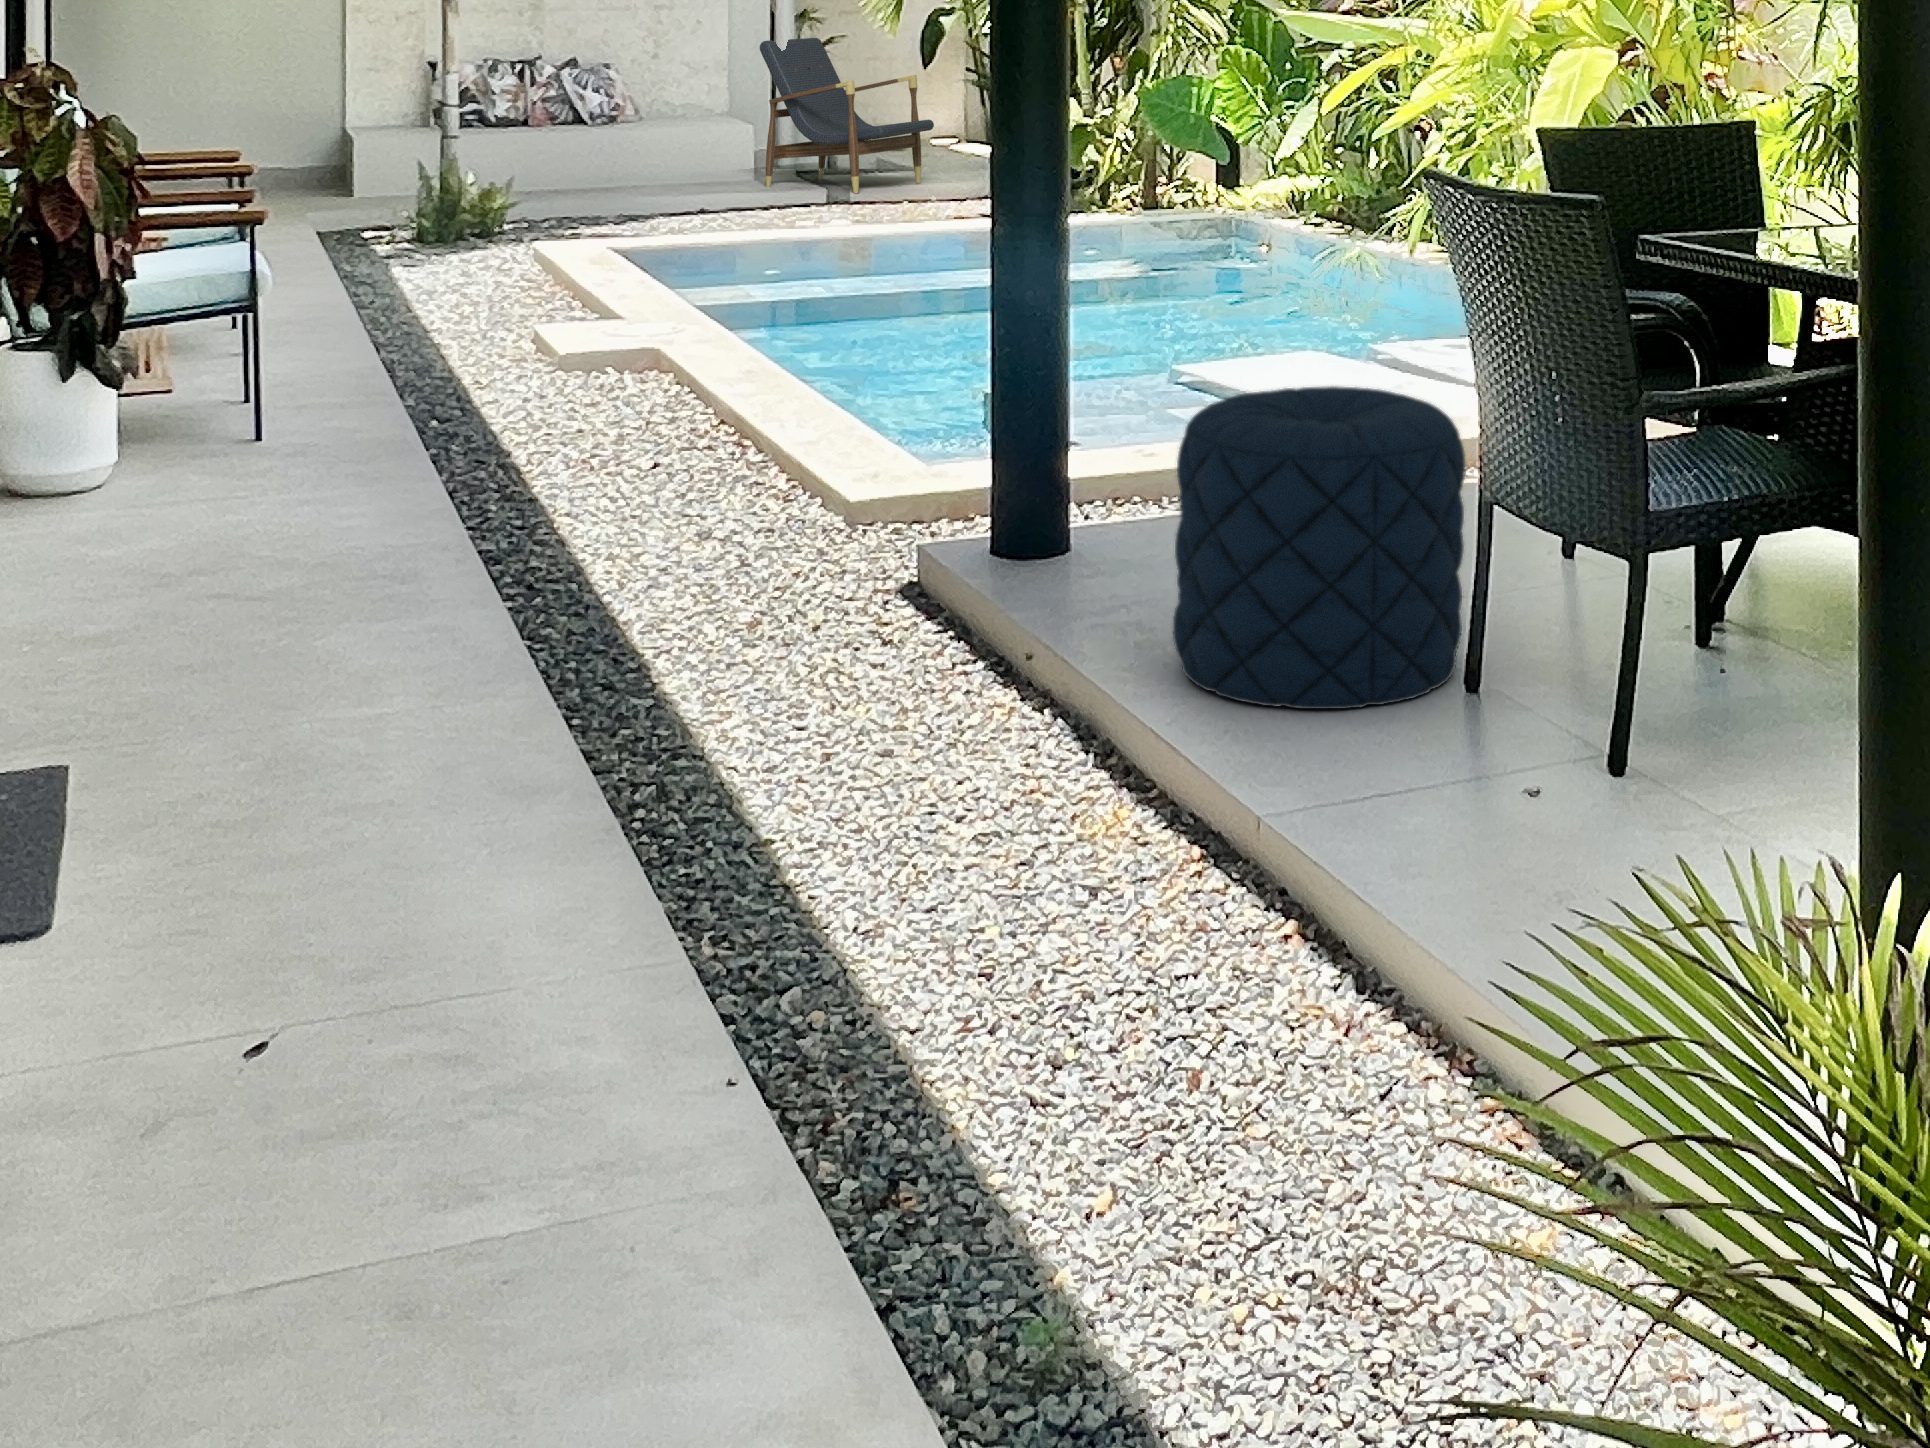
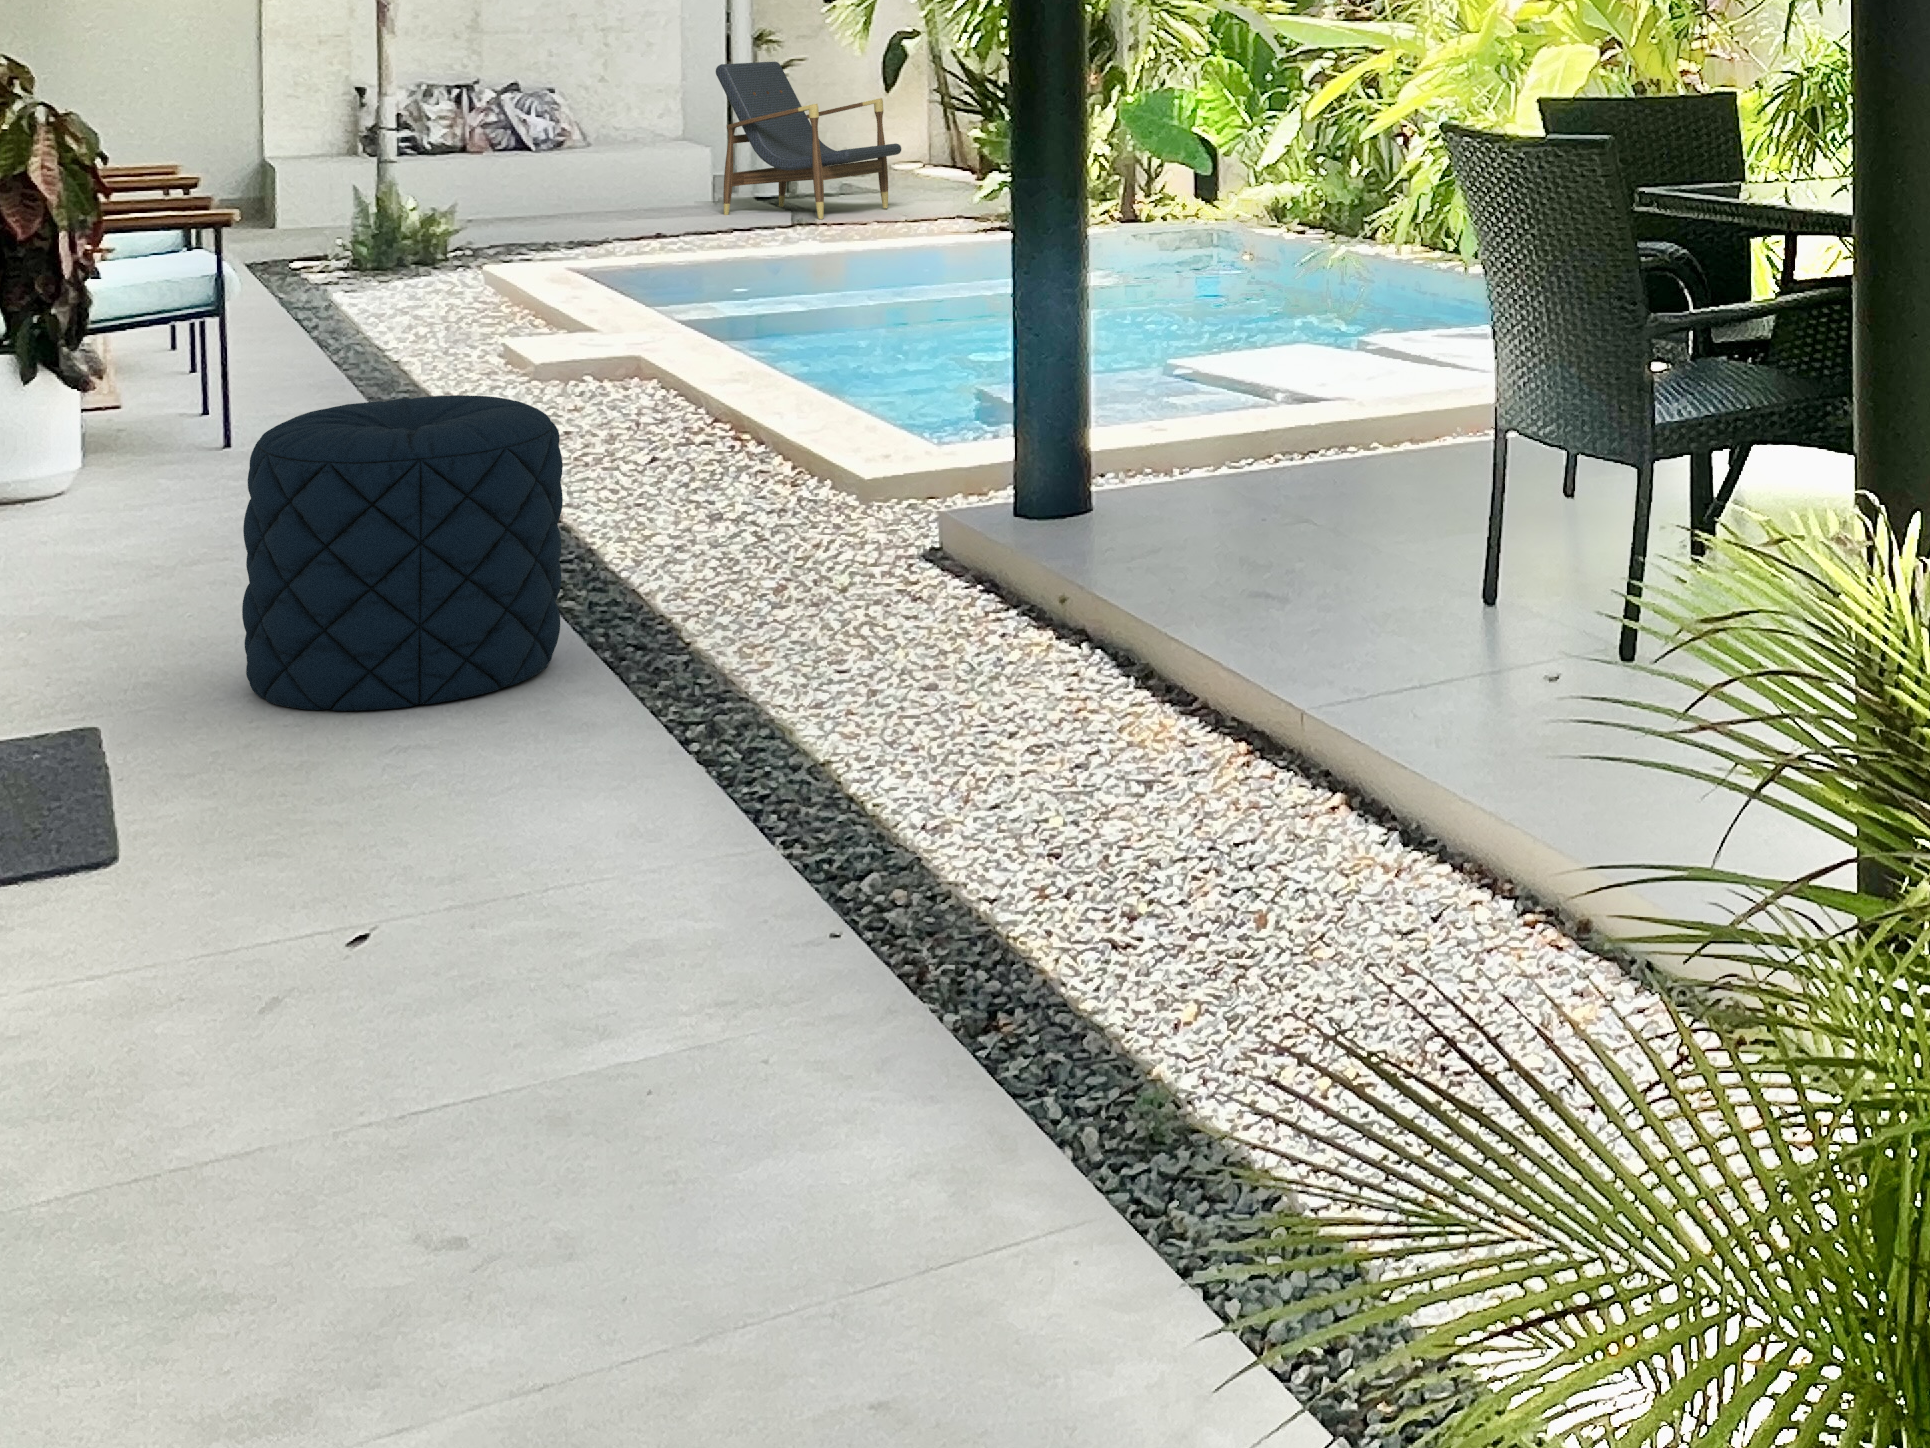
pouf: present [1173,386,1466,709] -> present [242,395,563,711]

